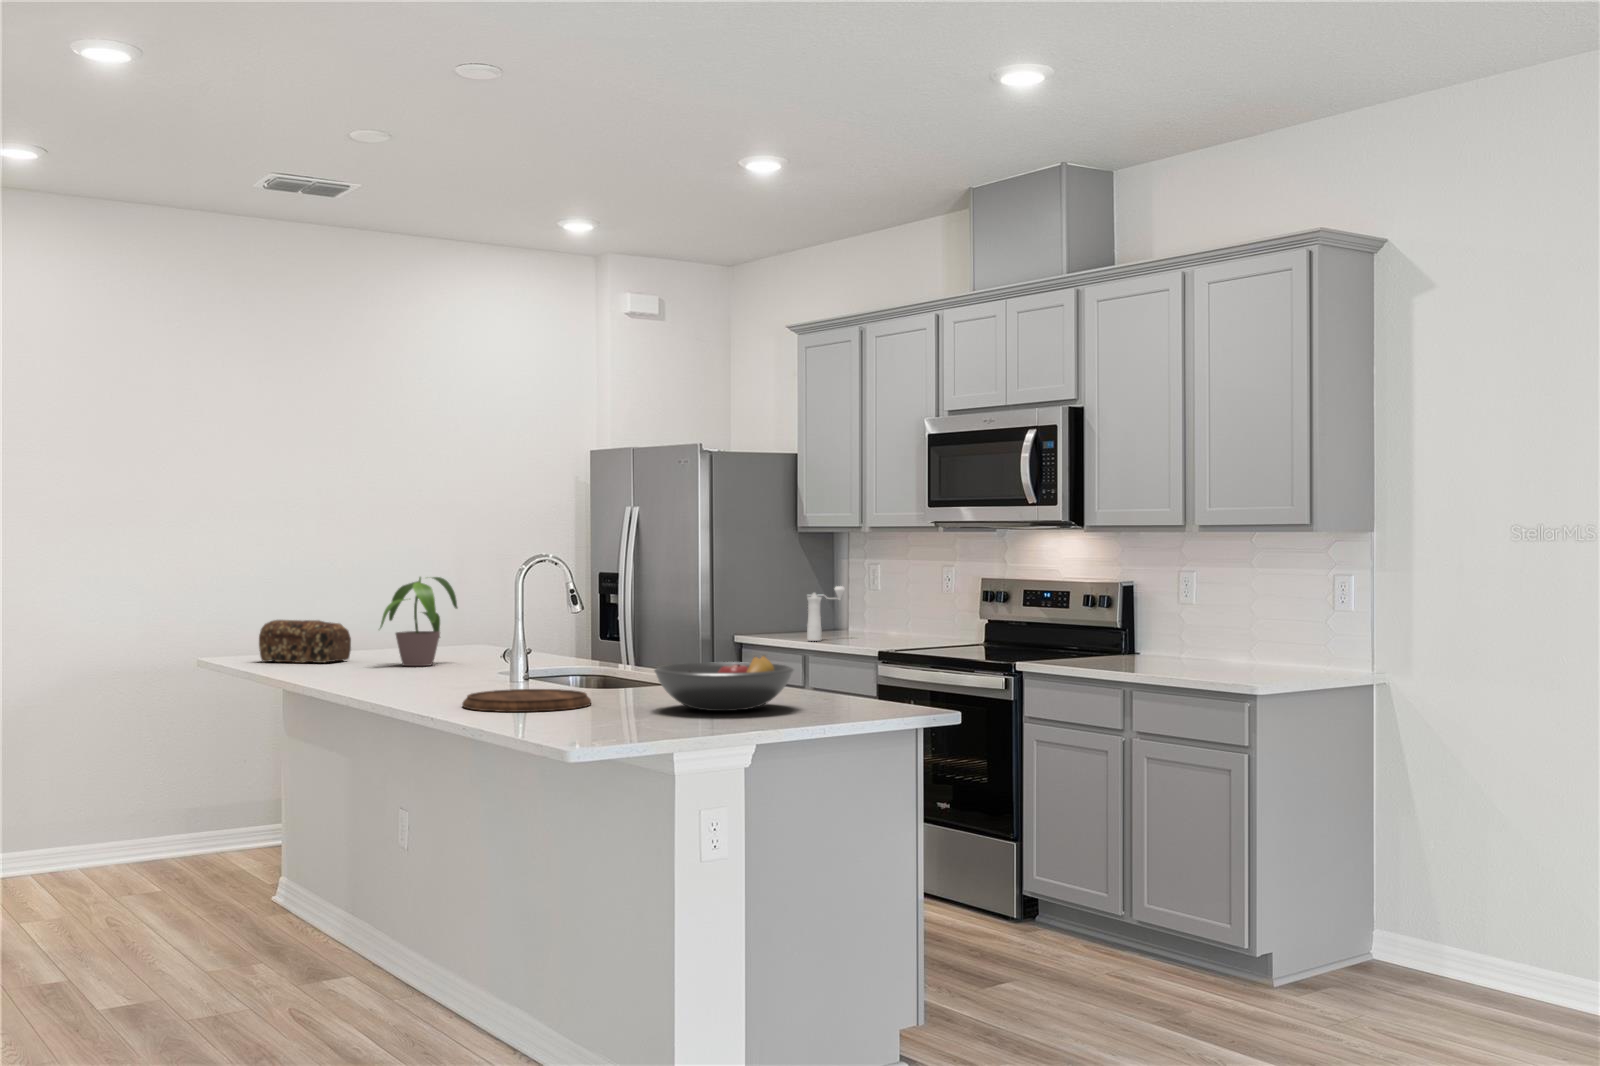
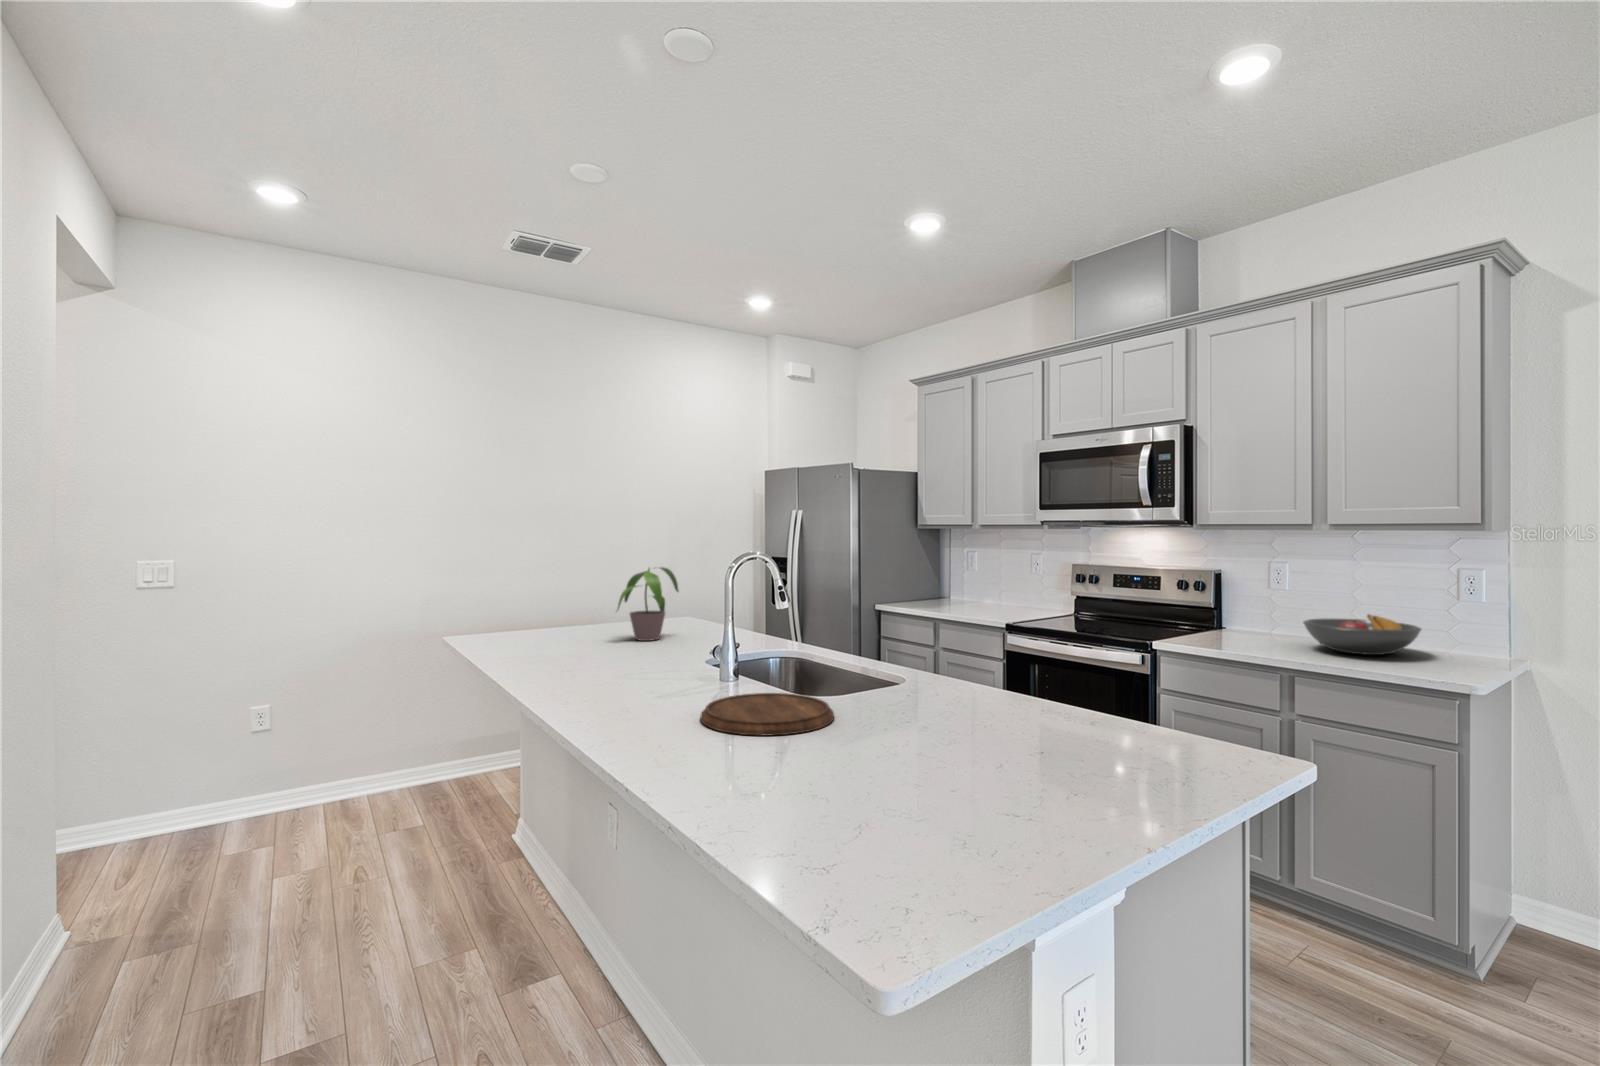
pepper mill: present [807,586,845,641] -> none [934,569,961,610]
bread loaf: present [259,620,351,663] -> none [523,600,595,635]
fruit bowl: present [654,655,794,711] -> present [1303,615,1421,655]

